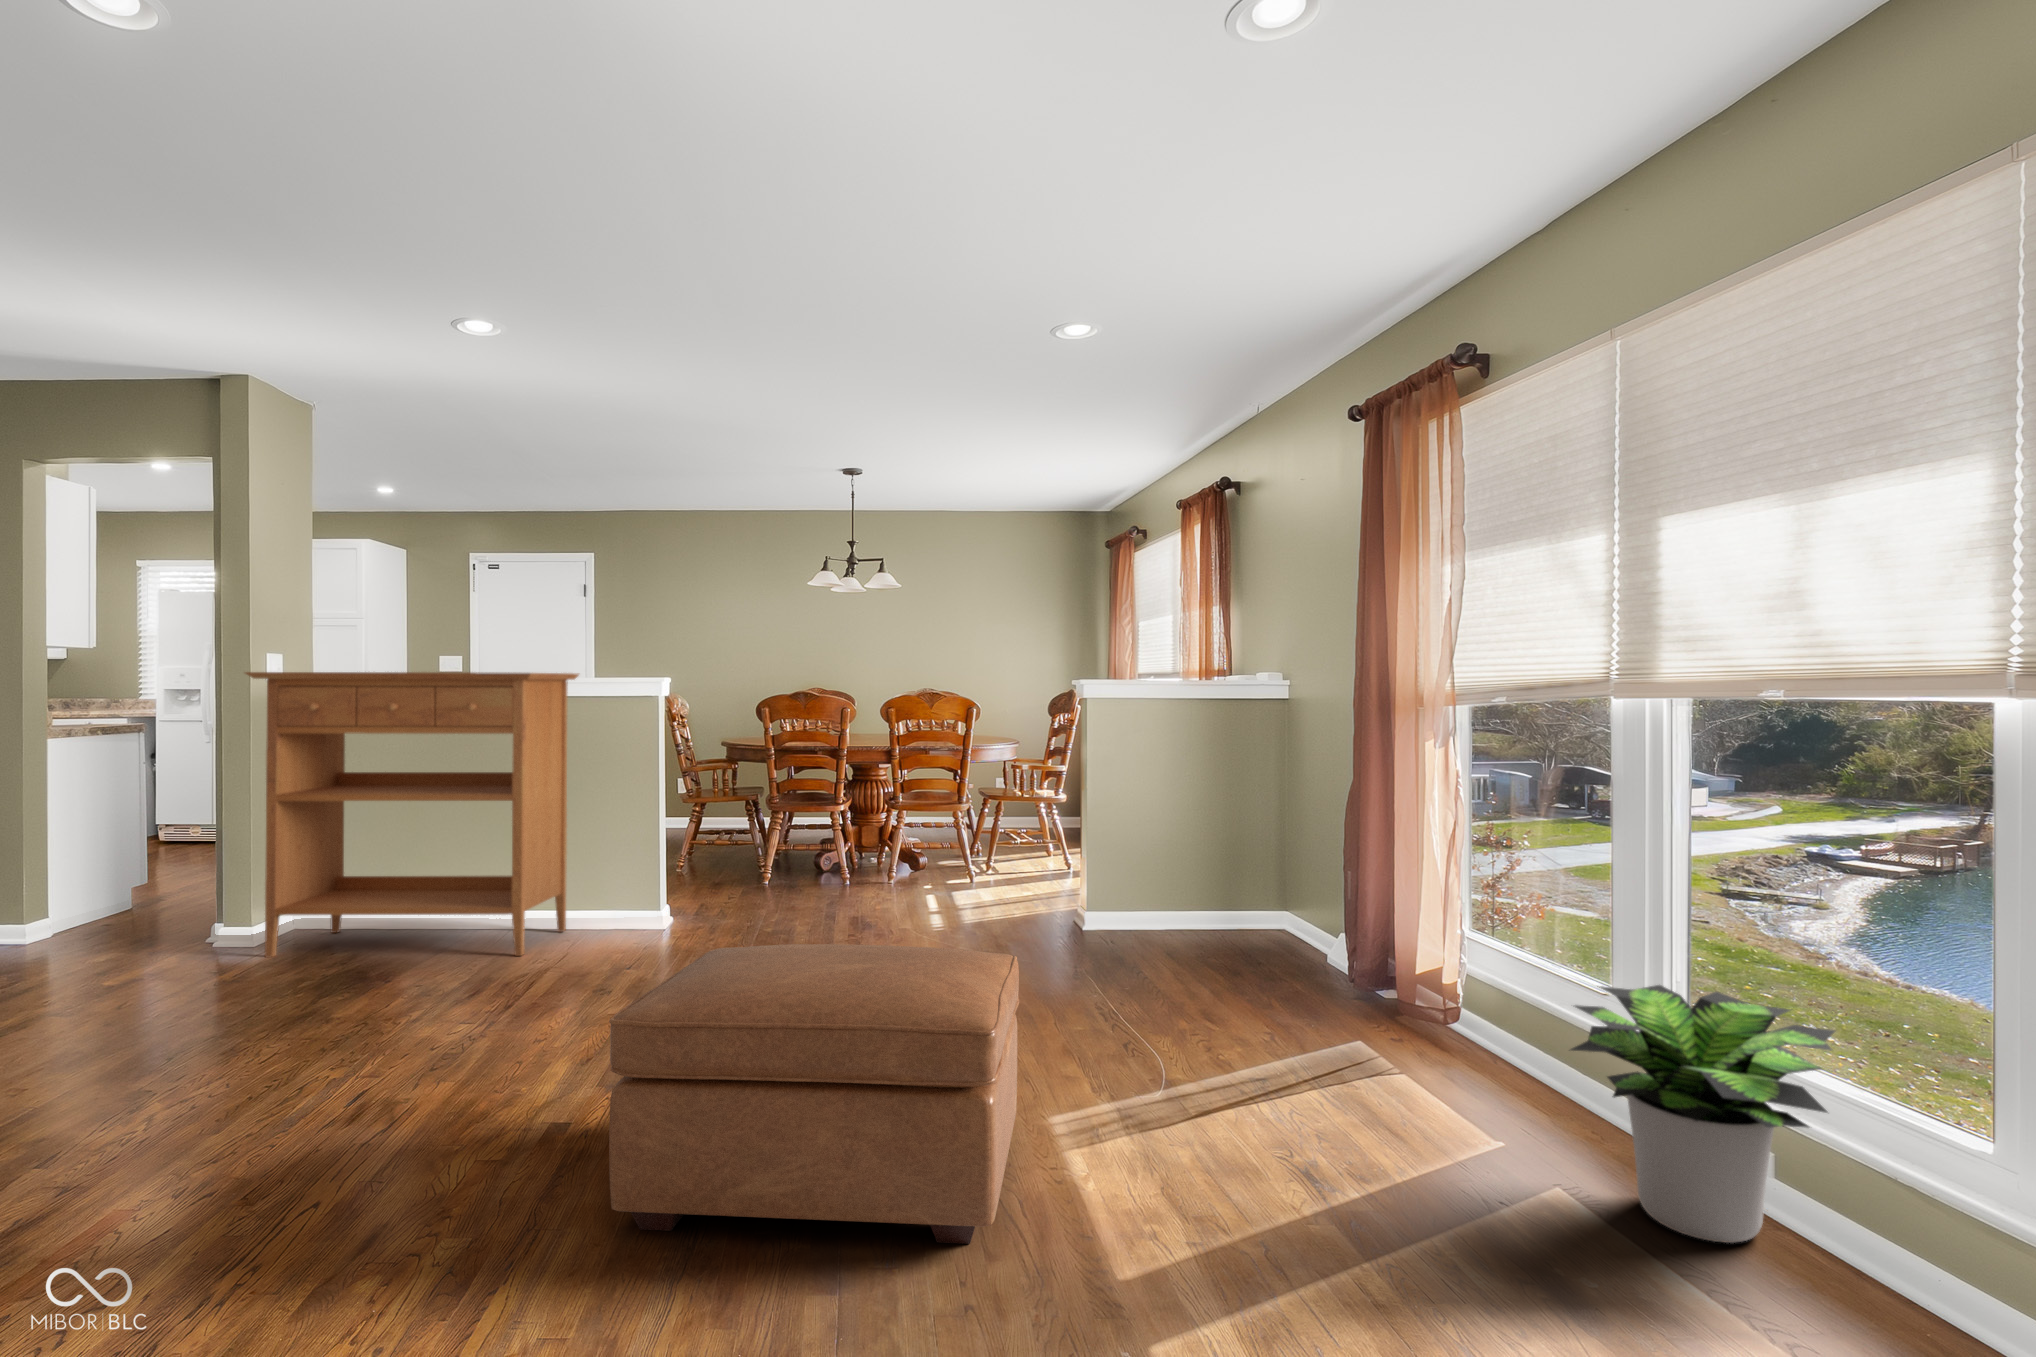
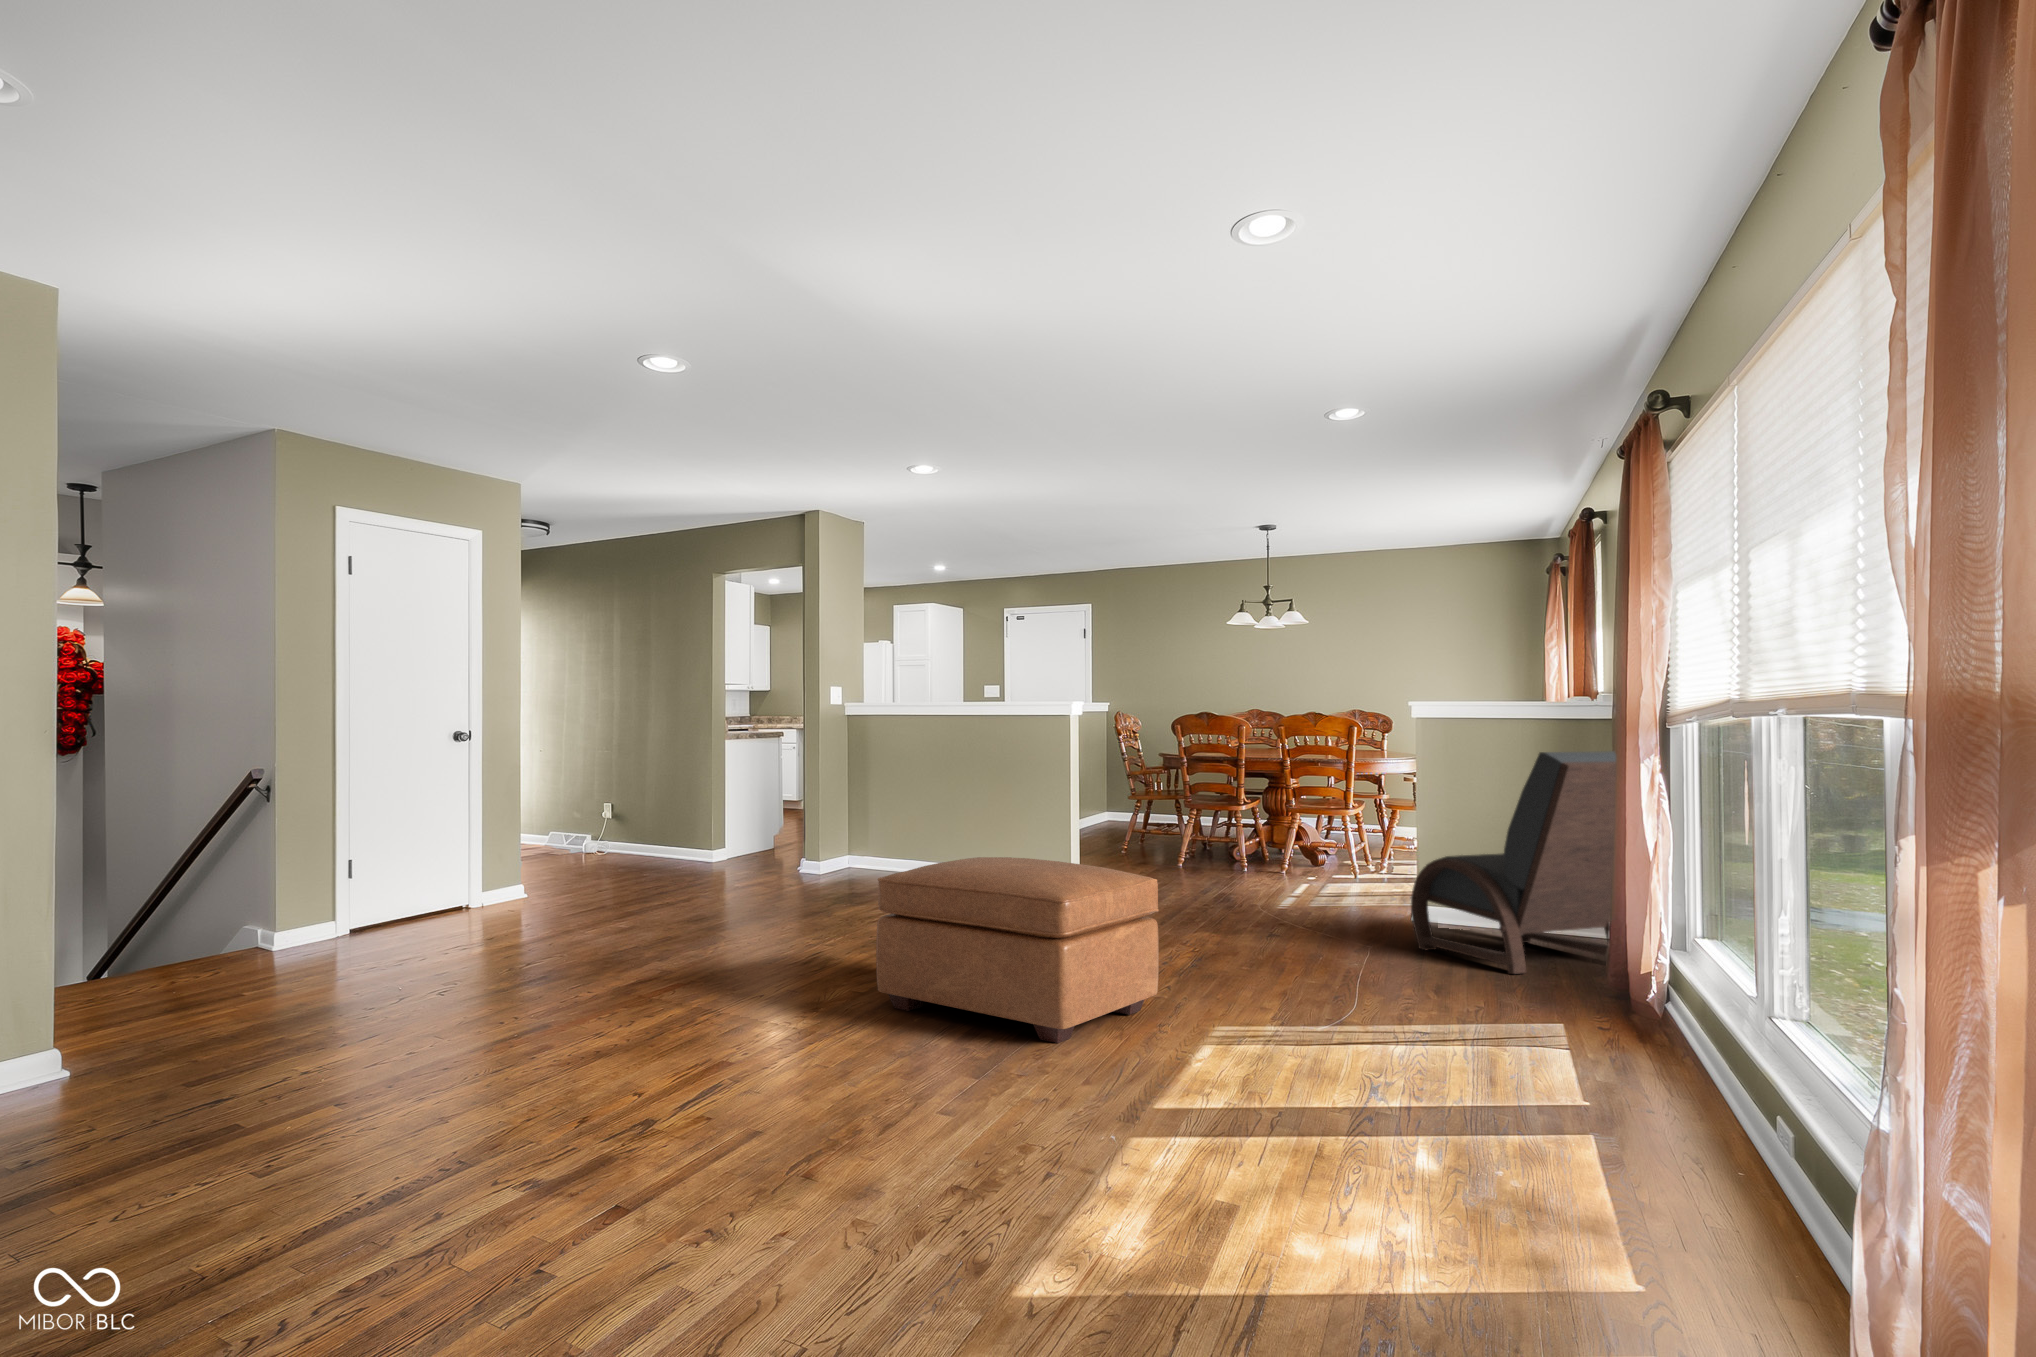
console table: present [245,672,578,957] -> none [812,690,1012,897]
lounge chair: none [1119,747,1363,984] -> present [1411,751,1616,974]
potted plant: present [1571,985,1835,1243] -> none [1523,935,1787,1151]

